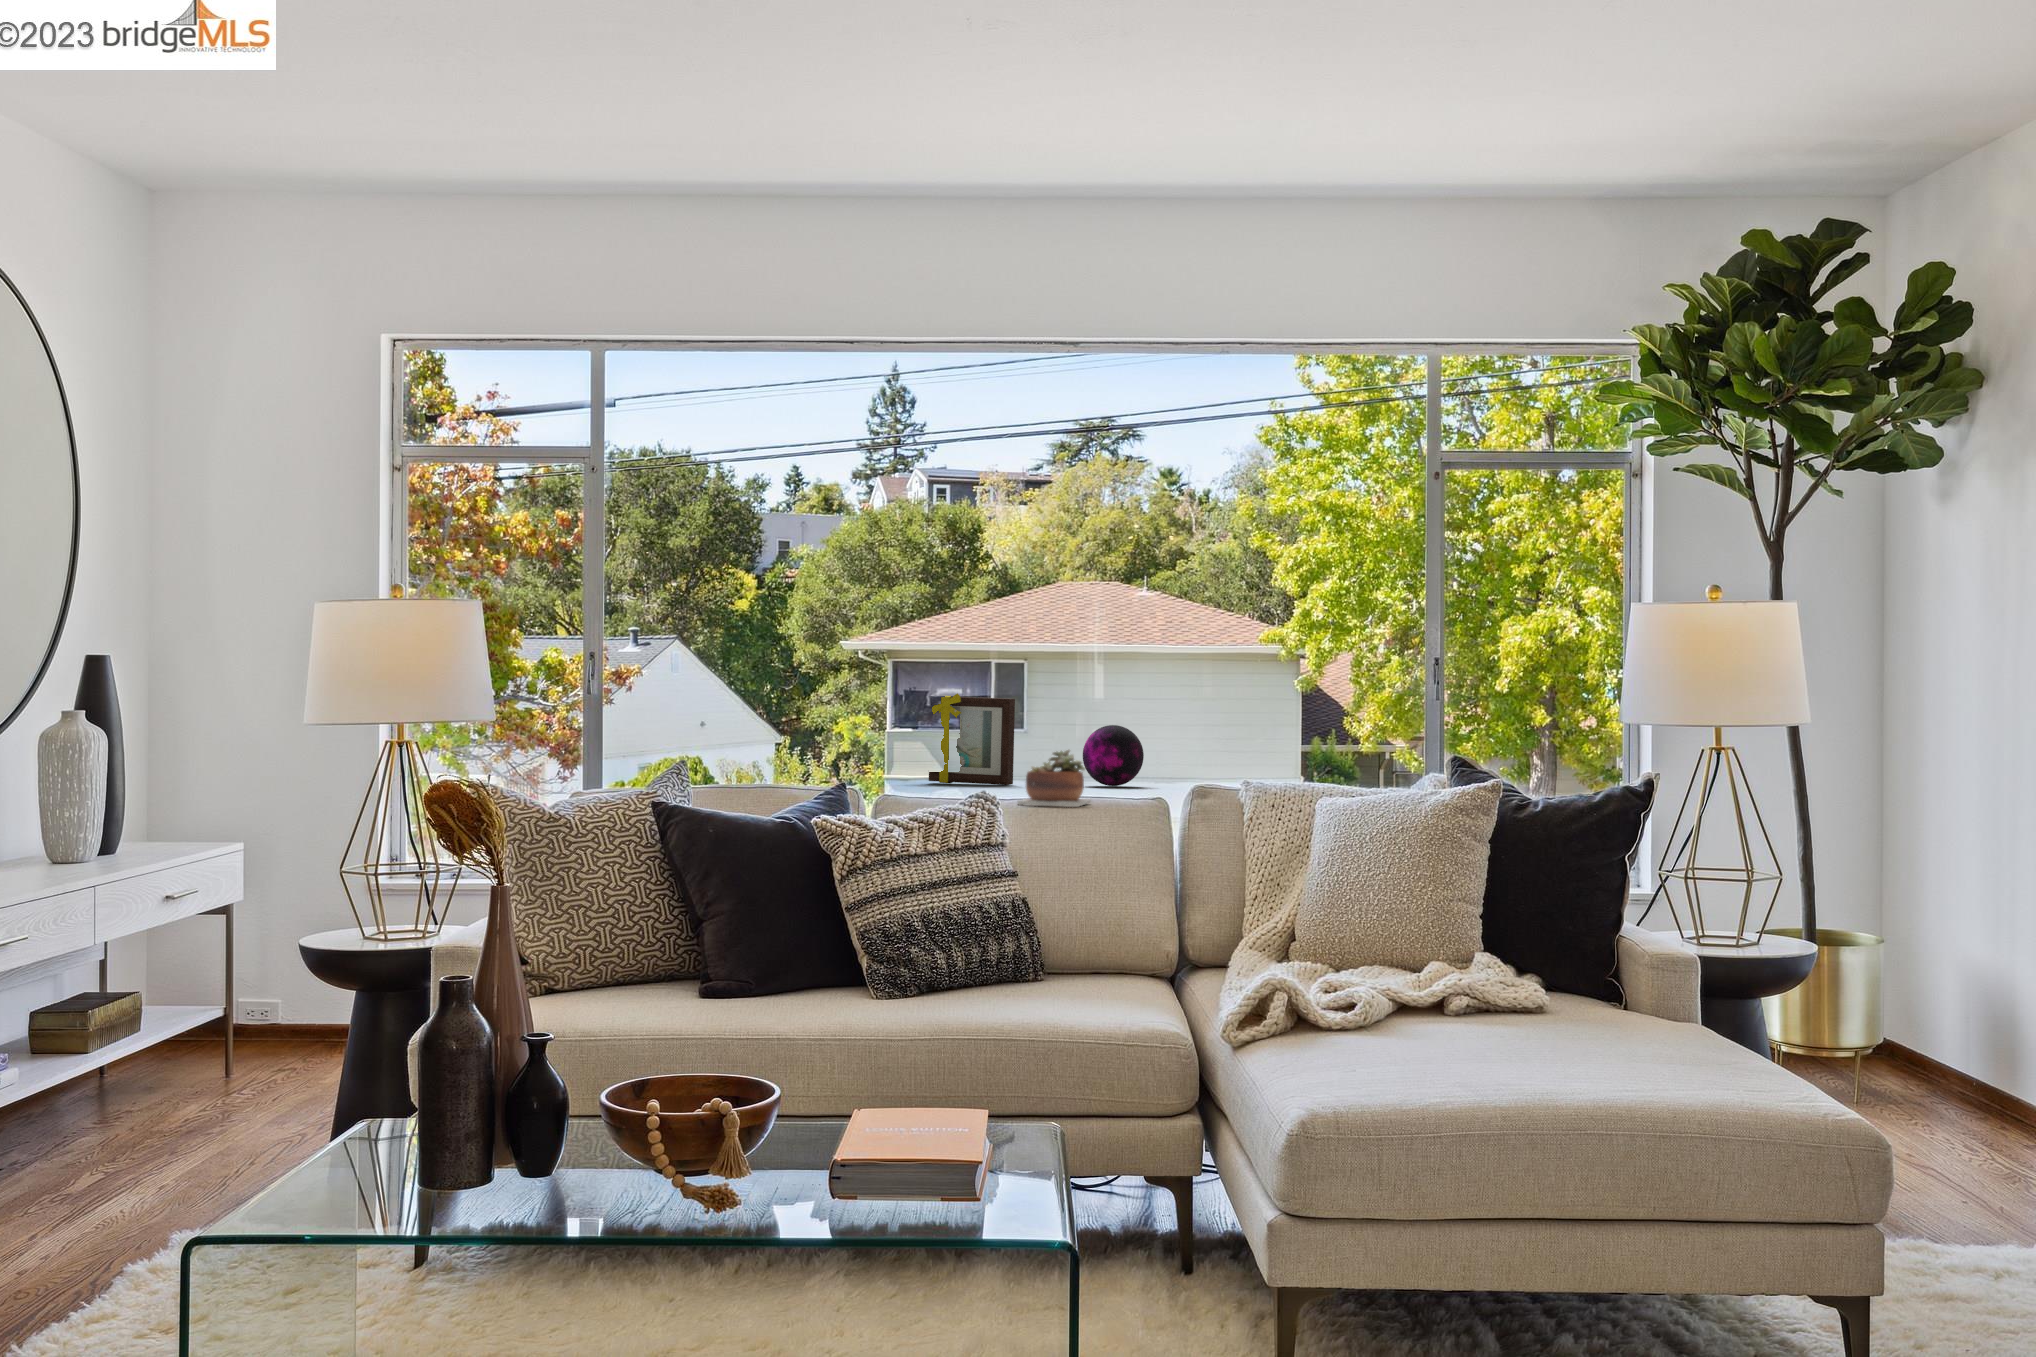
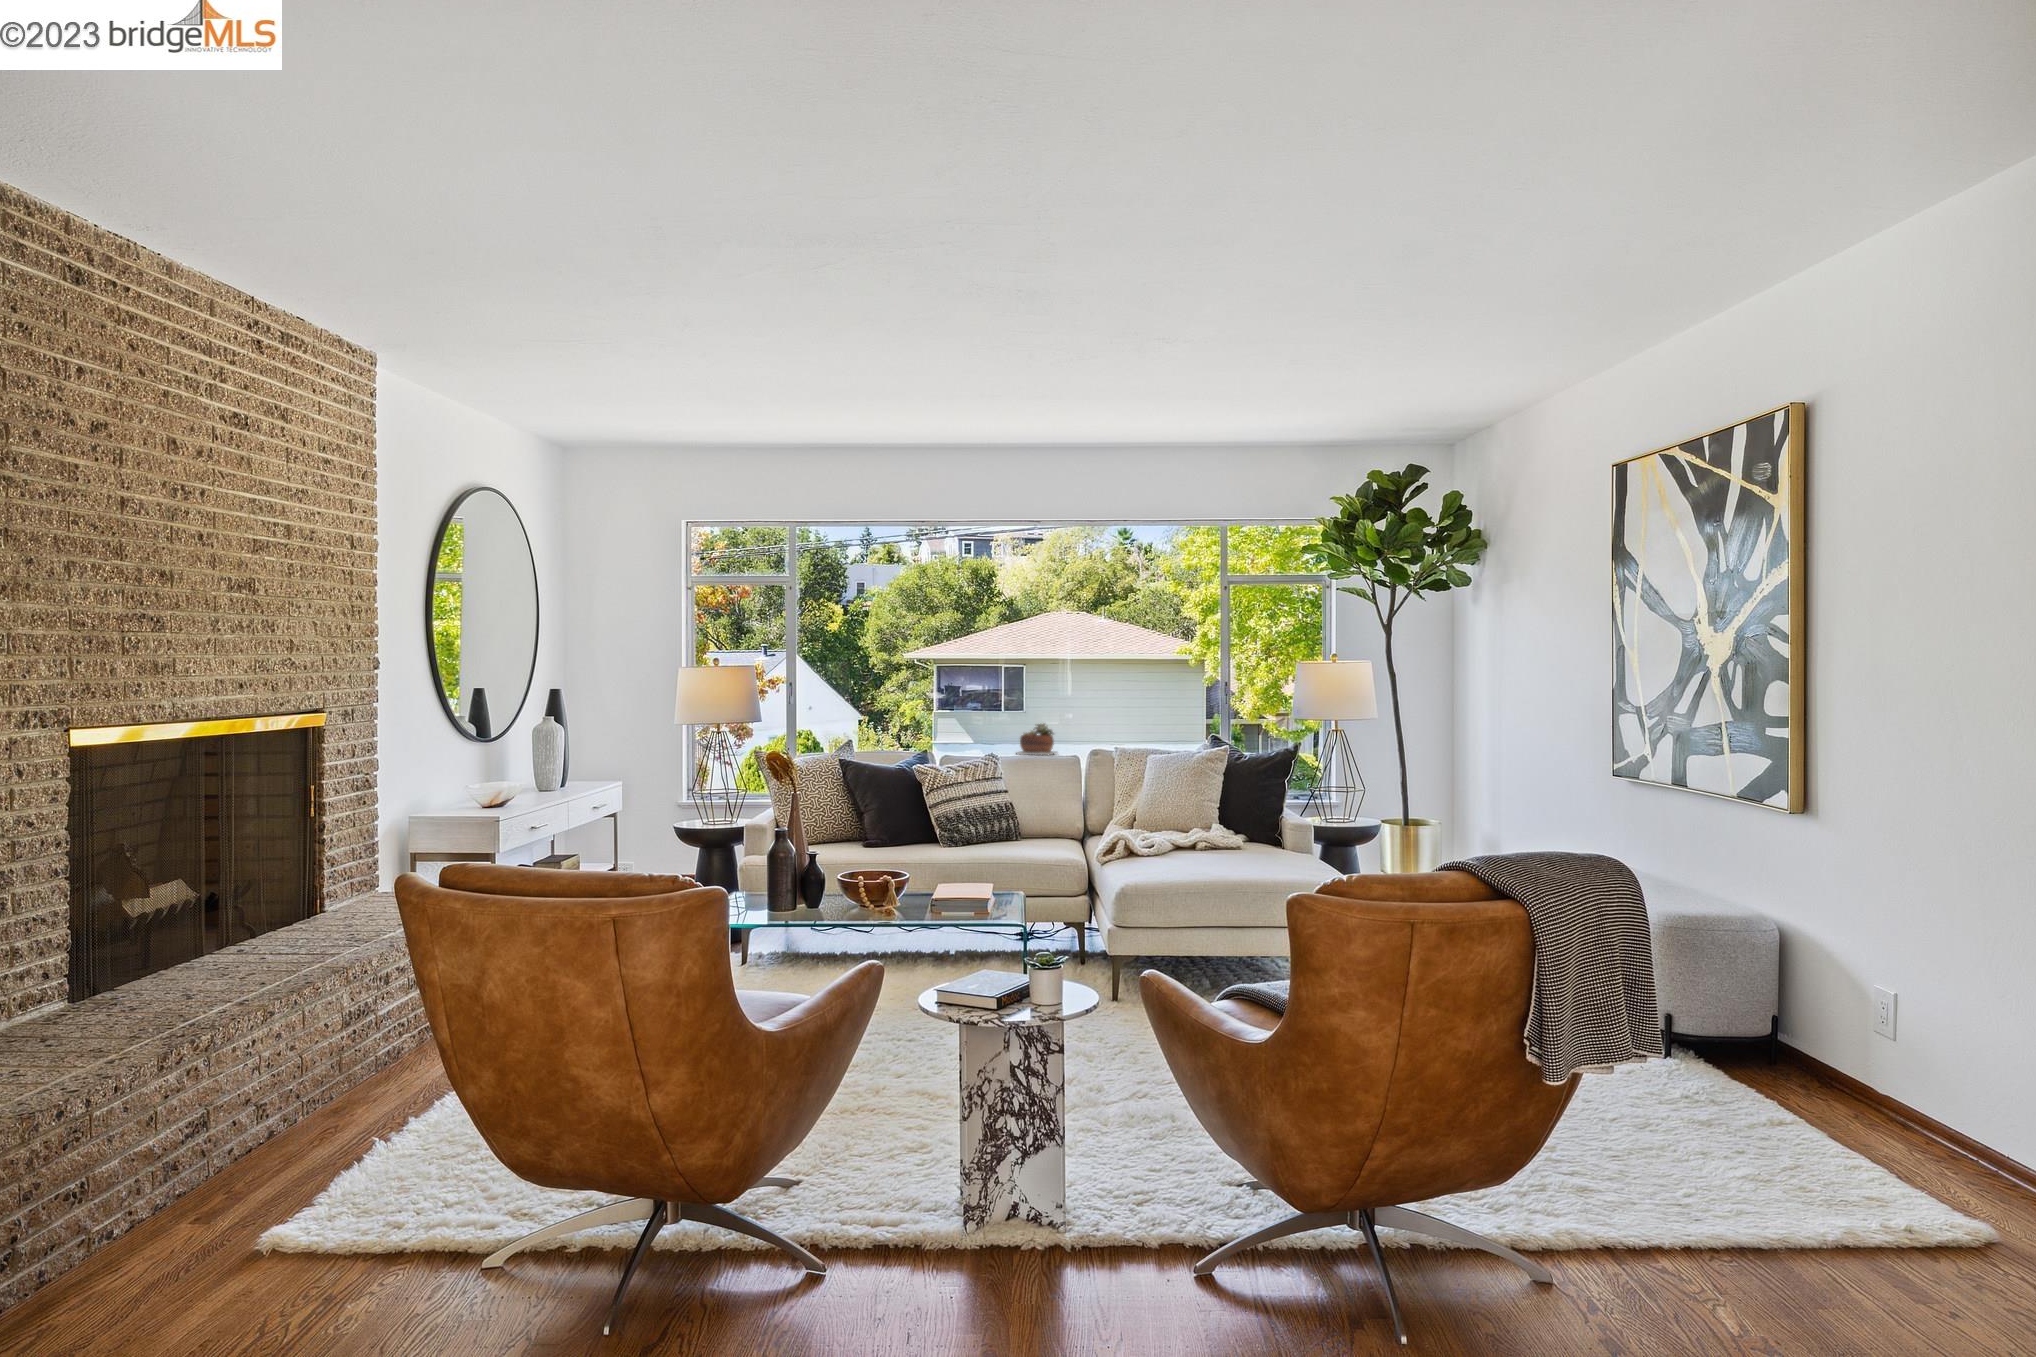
picture frame: present [929,693,1015,785] -> none [959,685,1016,746]
decorative orb: present [1083,725,1144,786] -> none [1061,706,1101,746]

